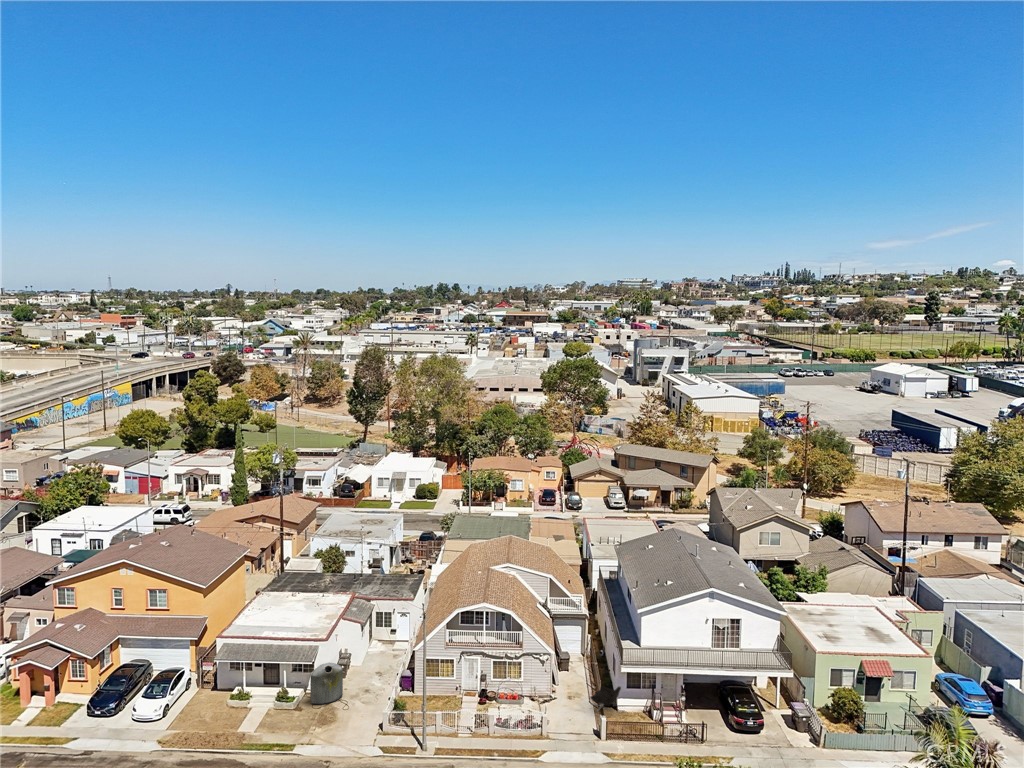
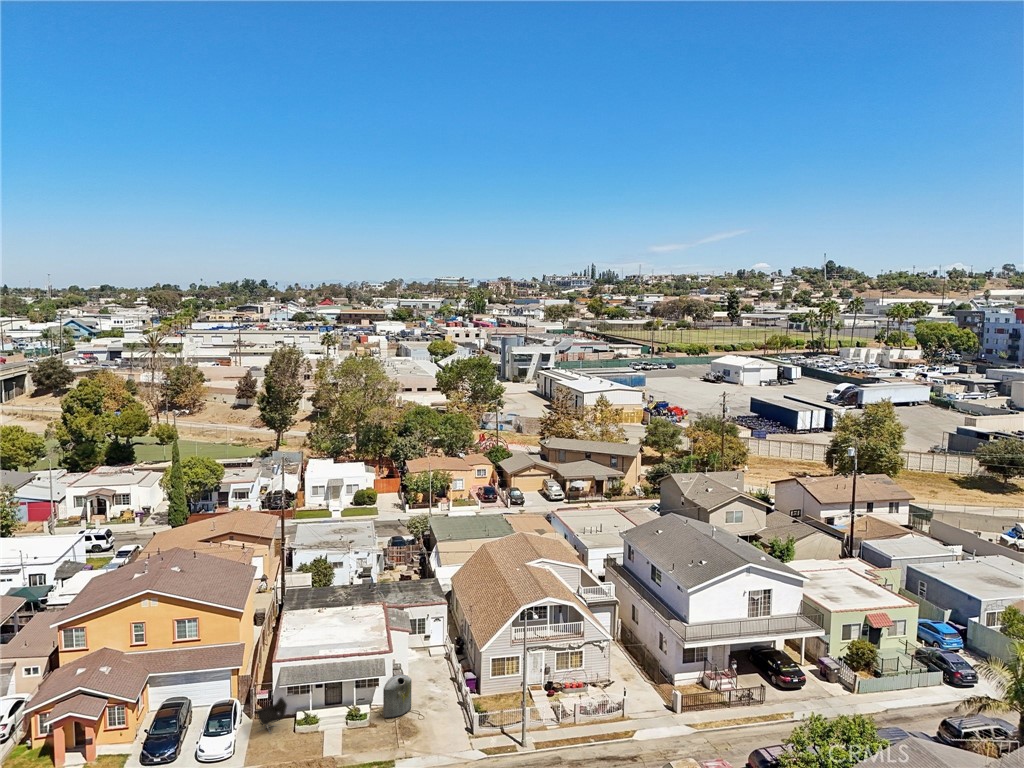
lounge chair: present [590,686,621,712] -> present [256,698,287,730]

